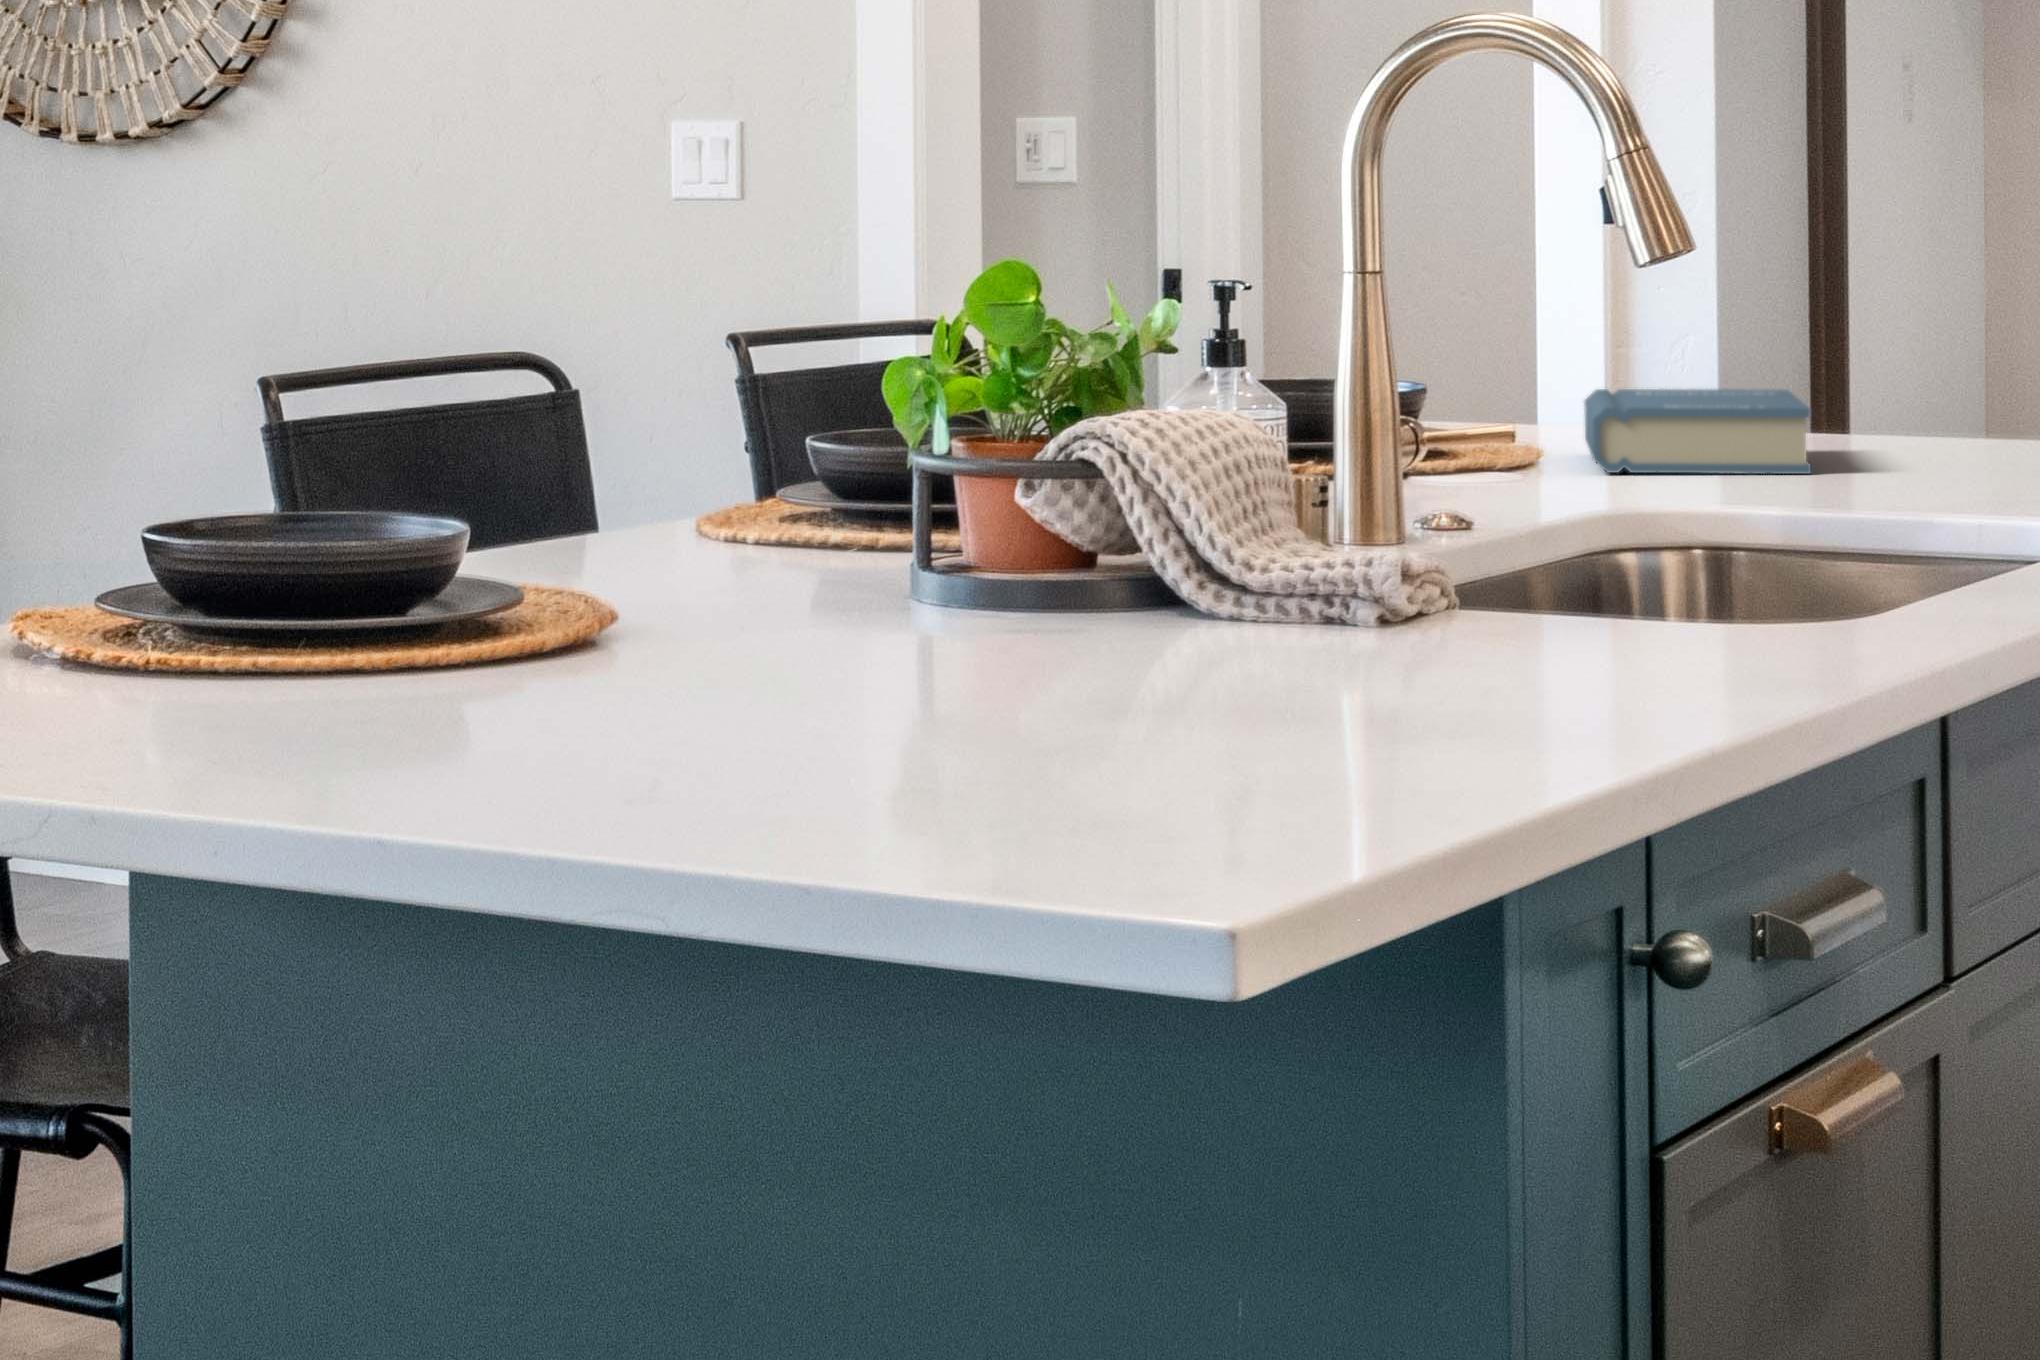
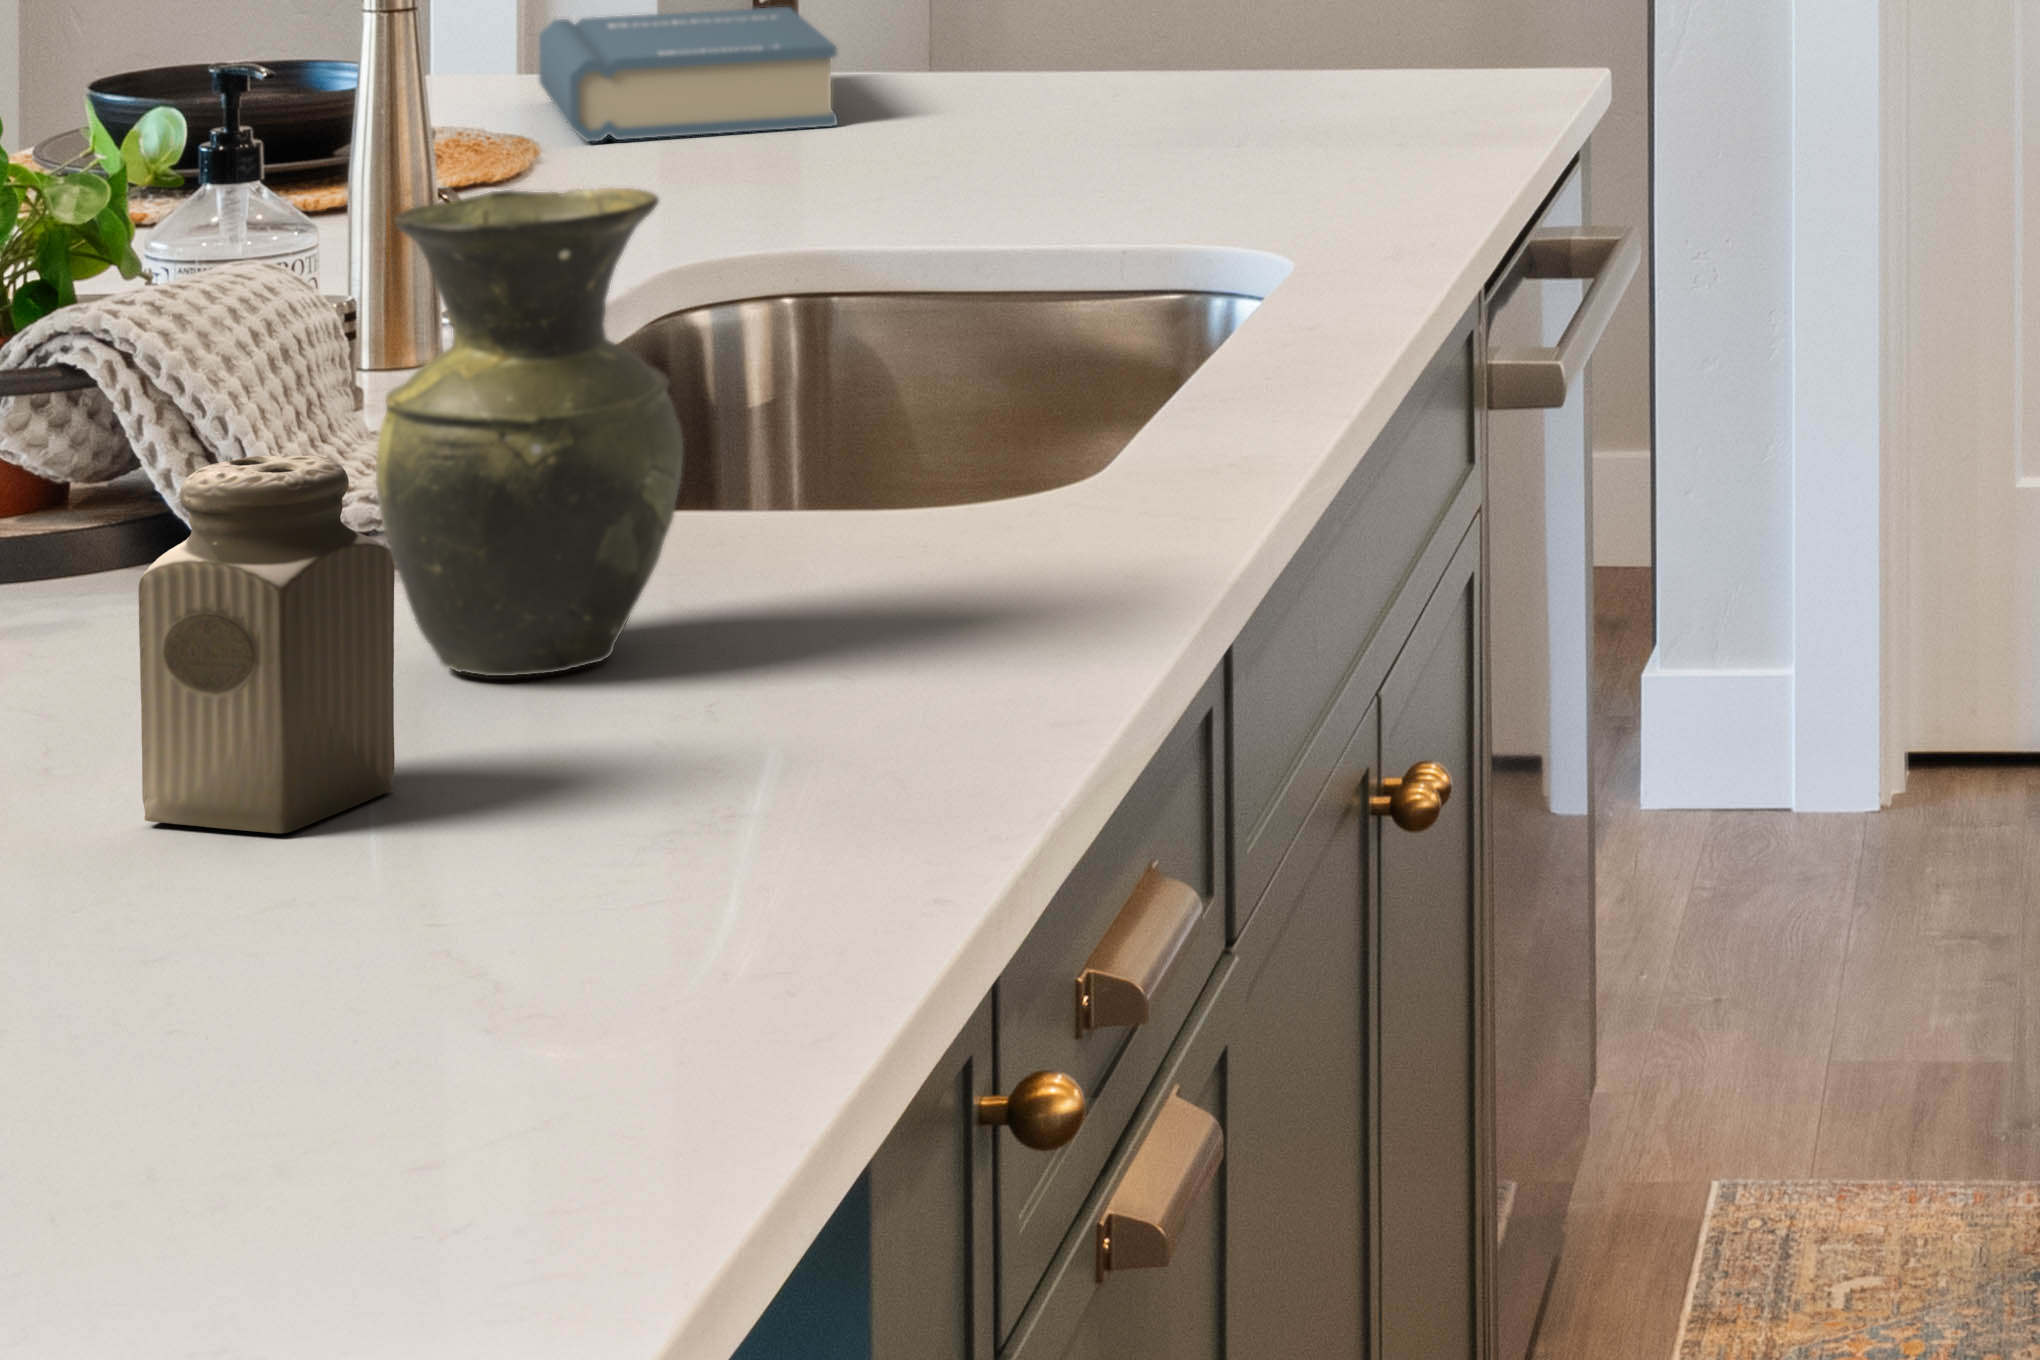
vase: none [1289,350,1513,696] -> present [376,188,683,676]
salt shaker: none [1096,490,1272,746] -> present [139,455,395,833]

